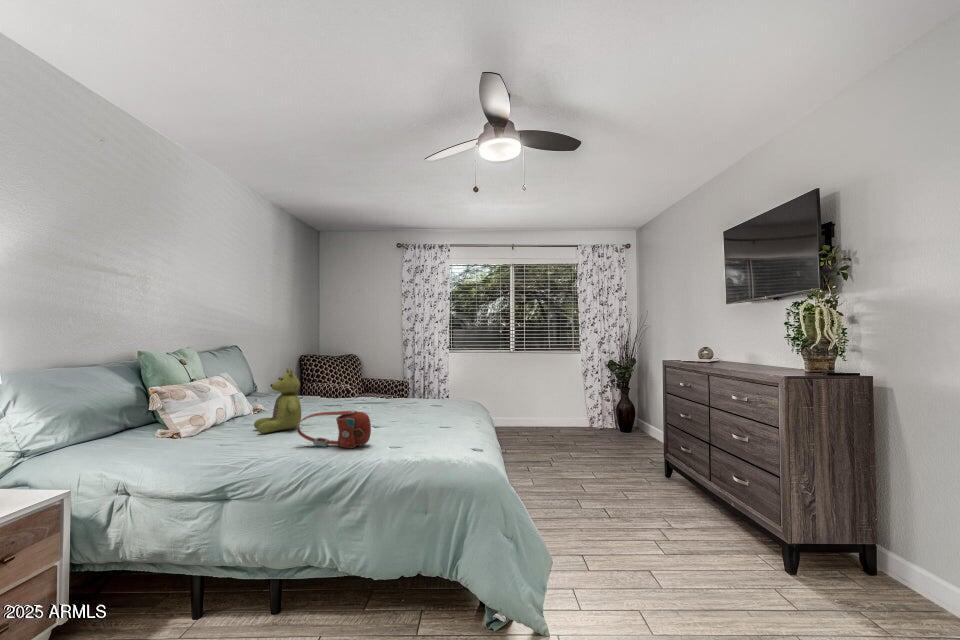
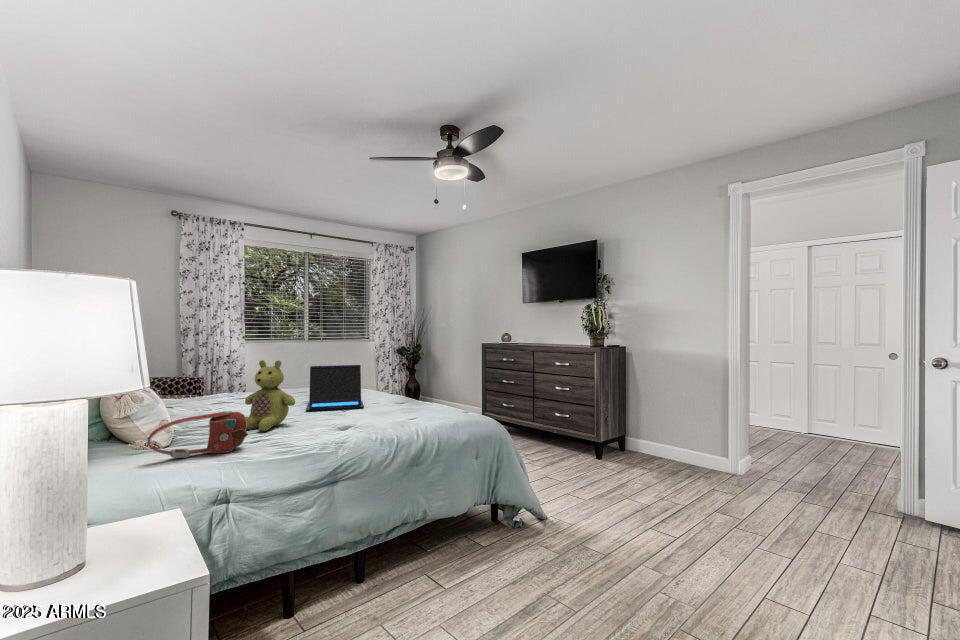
laptop: none [351,375,428,424] -> present [306,365,364,411]
handbag: present [296,410,371,448] -> present [148,411,248,458]

